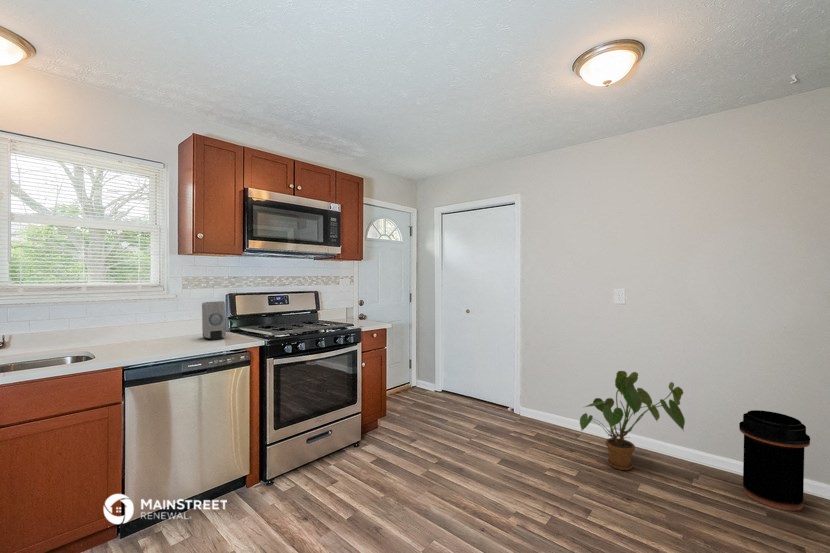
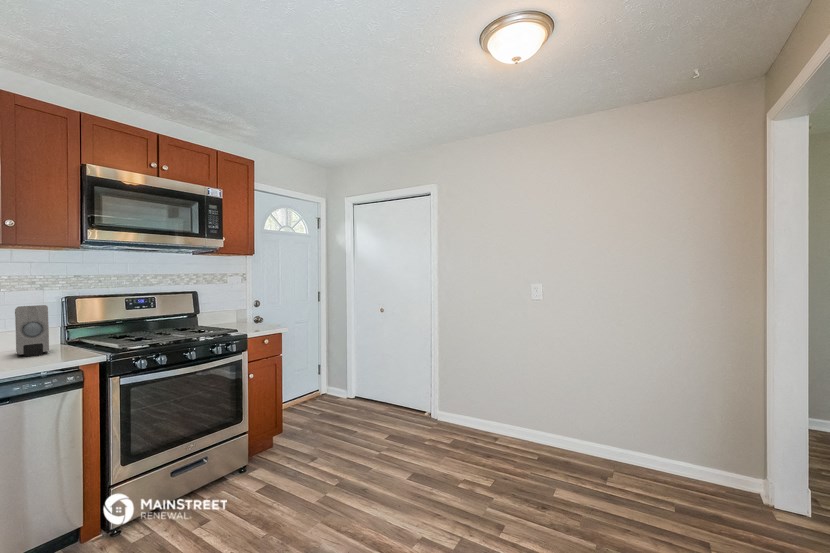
house plant: present [580,371,685,470] -> none [494,367,597,473]
trash can: present [739,410,810,511] -> none [648,400,712,501]

